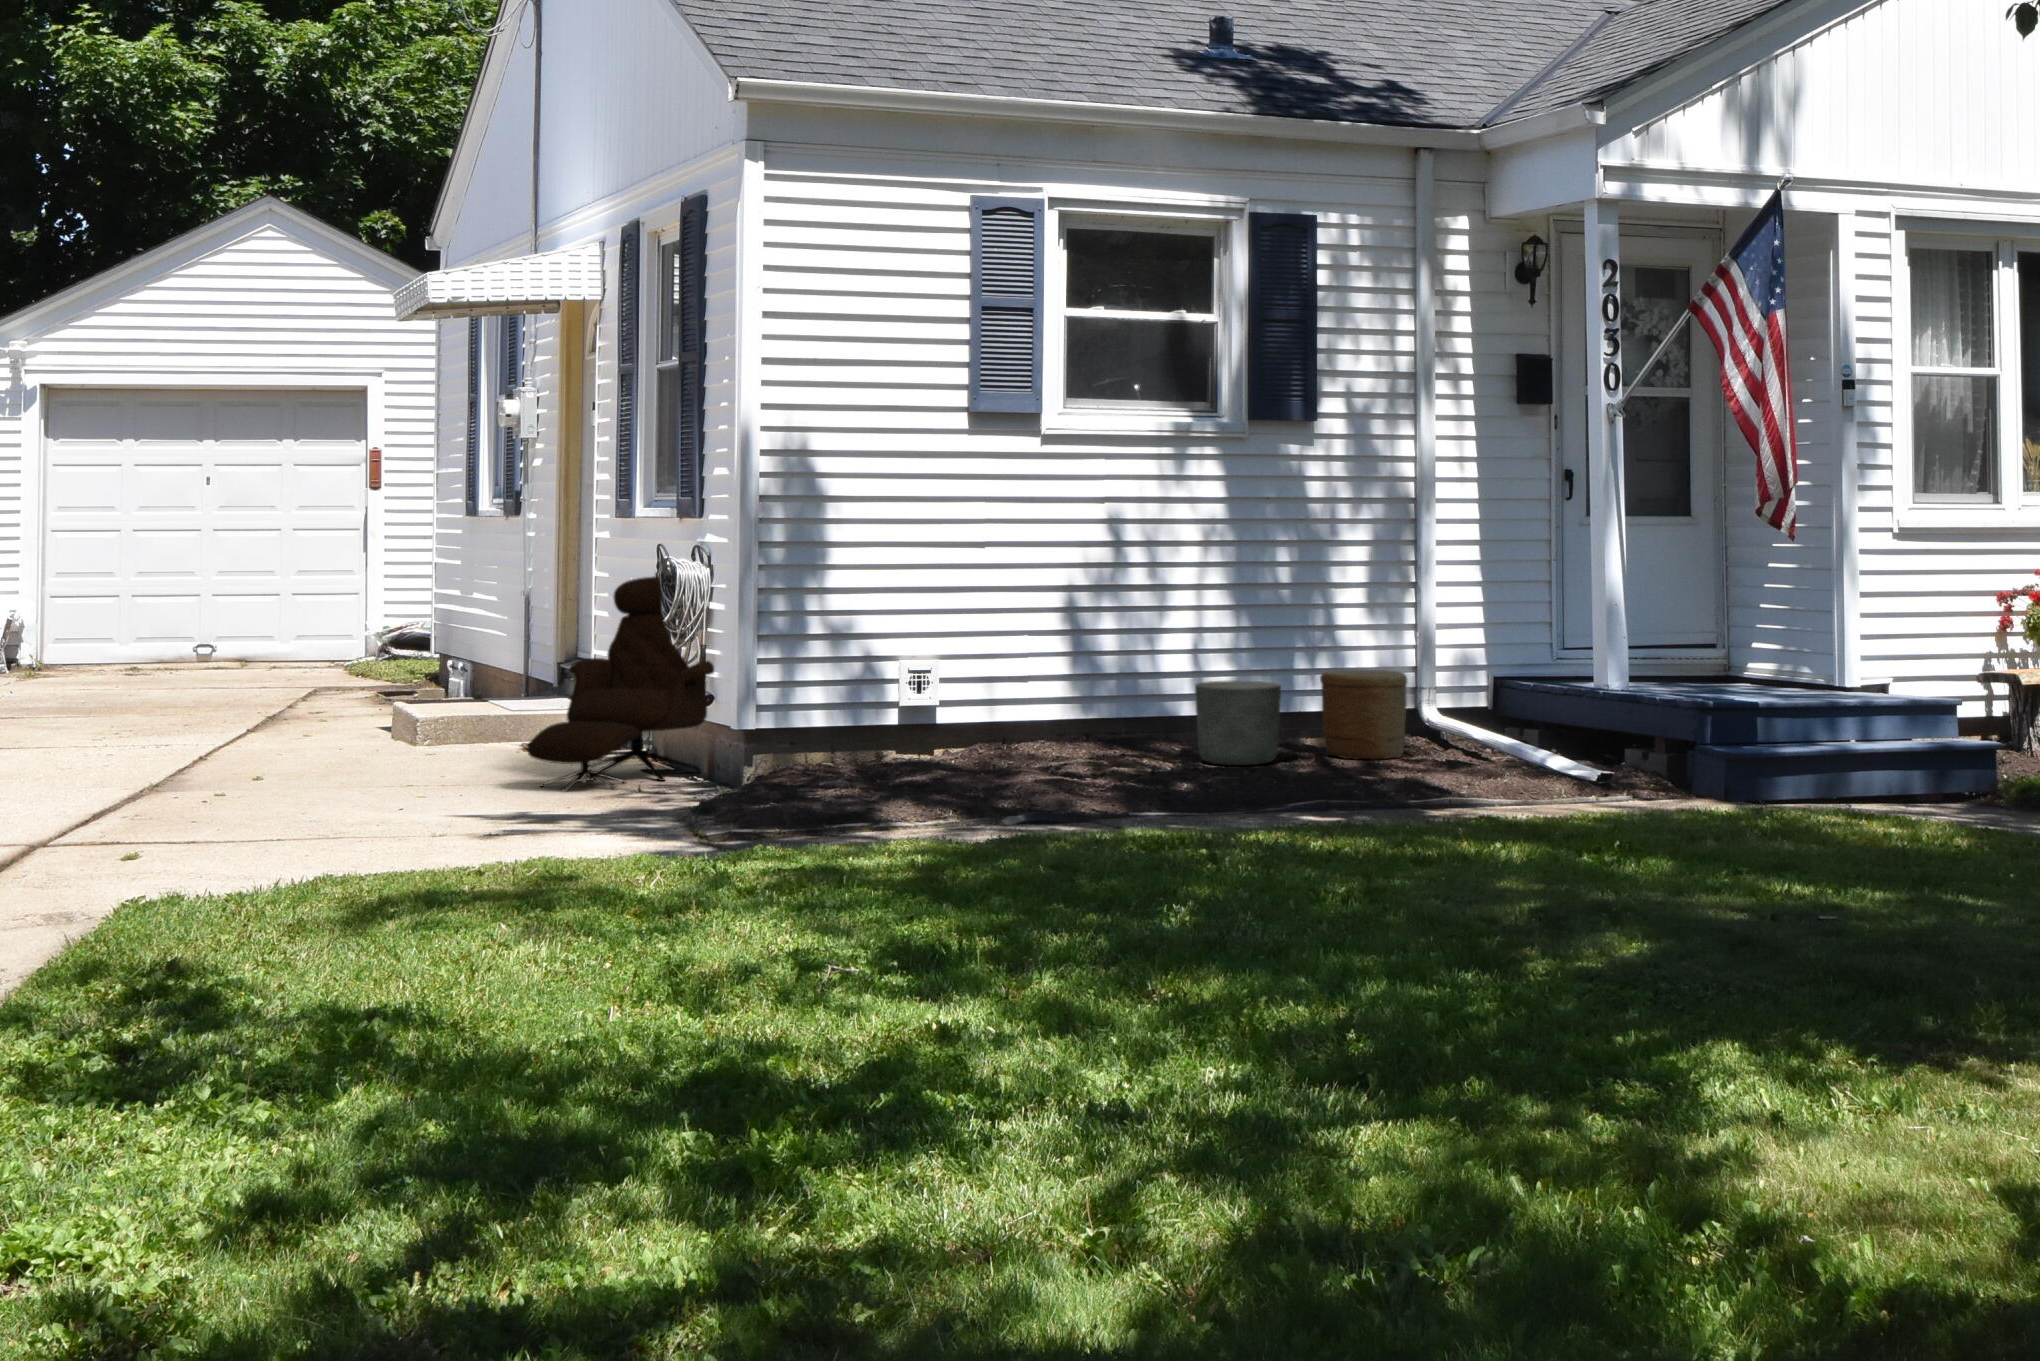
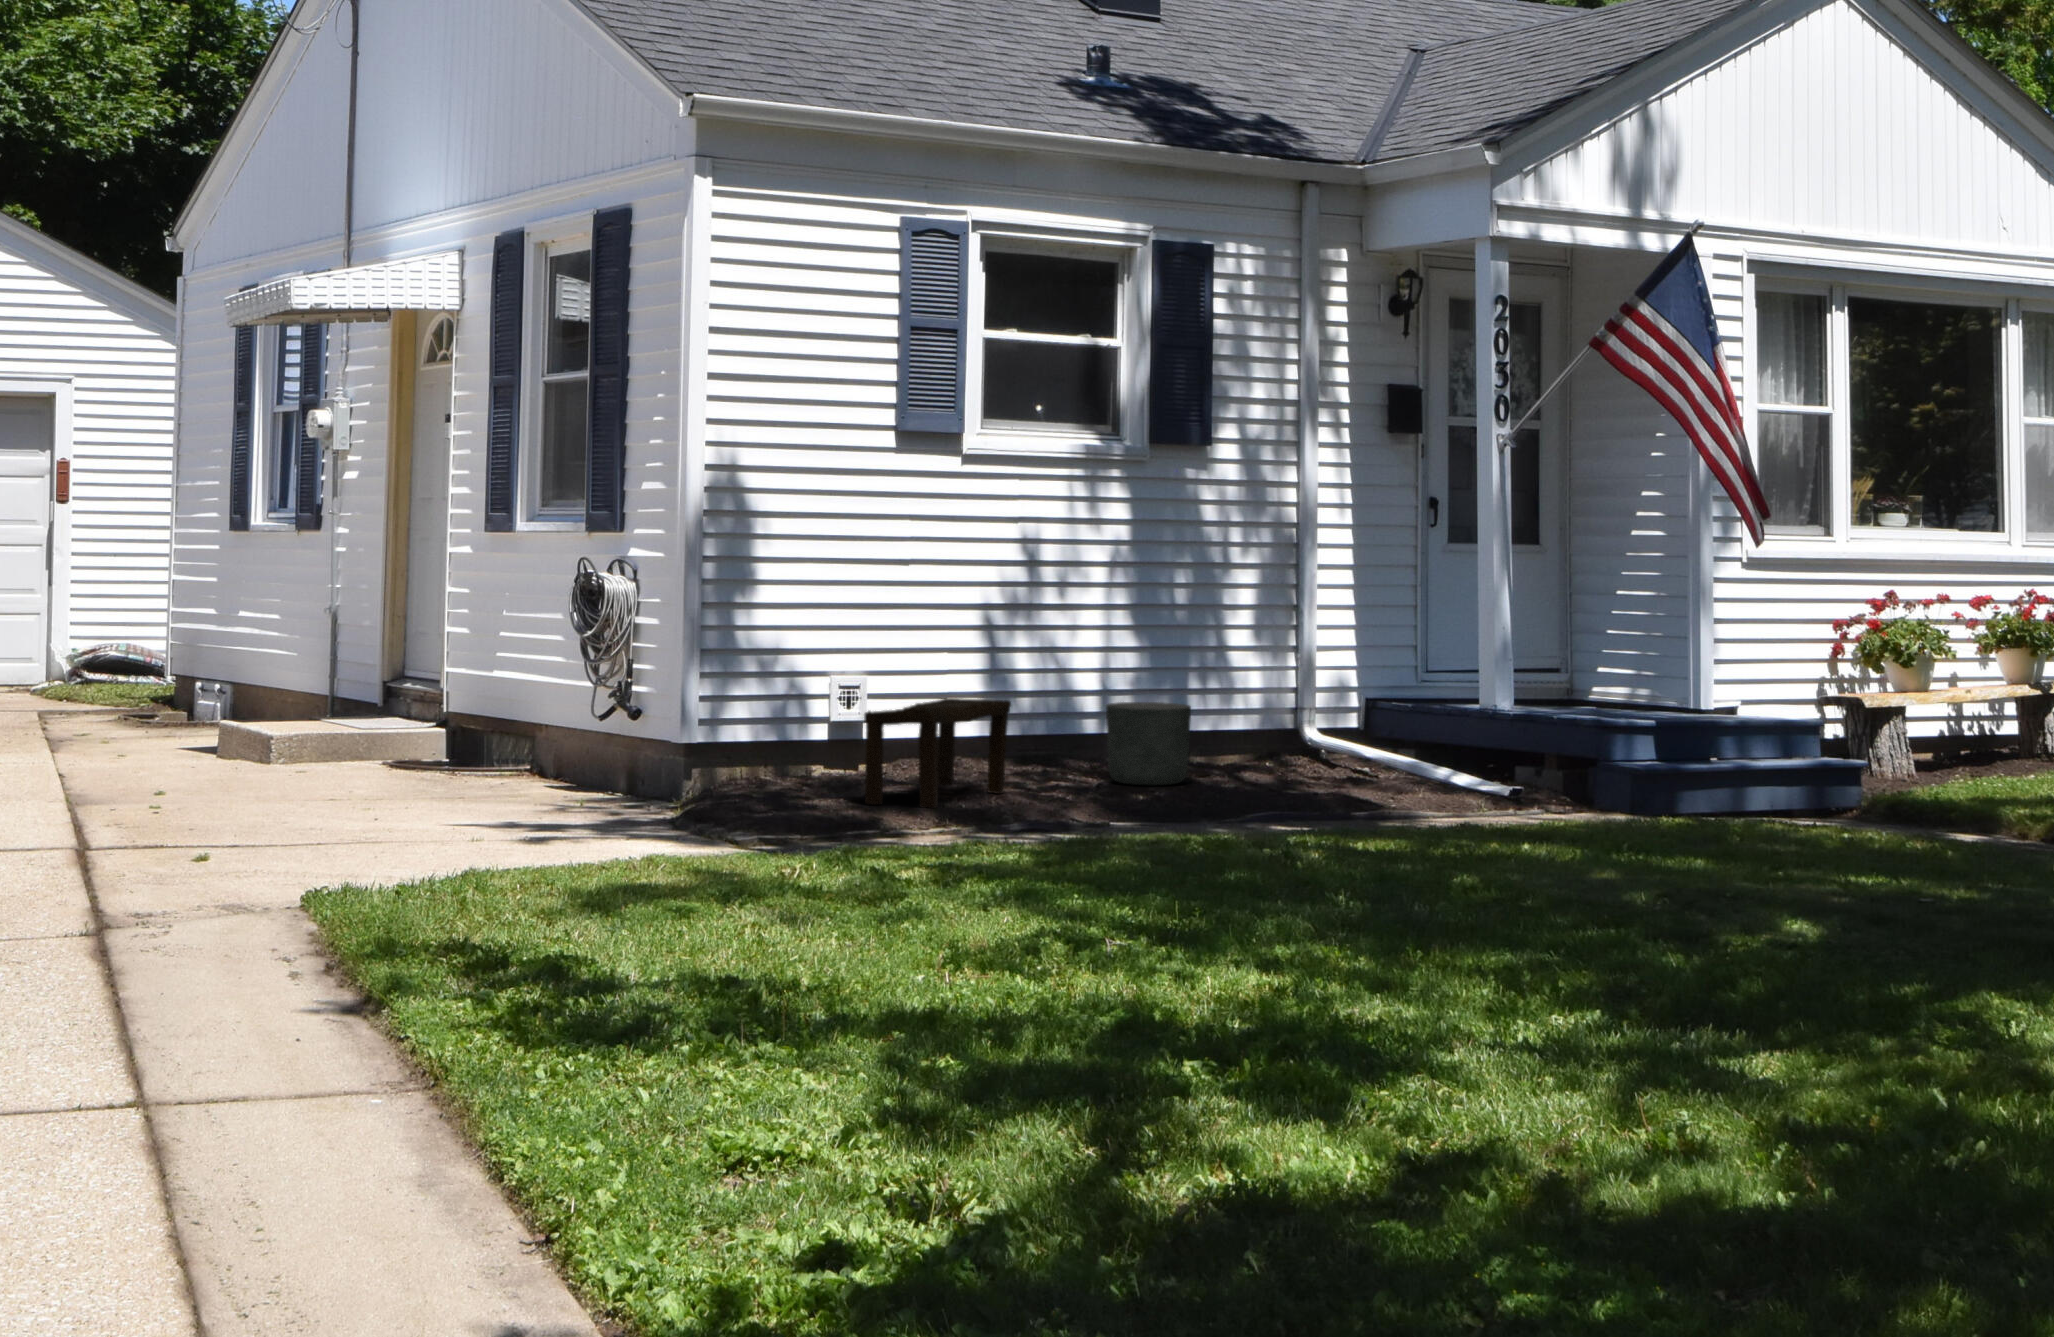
lounge chair: present [528,576,714,792] -> none [464,593,645,813]
woven basket: present [1320,670,1407,760] -> none [1218,692,1305,781]
bench: none [920,678,1082,790] -> present [864,698,1011,808]

